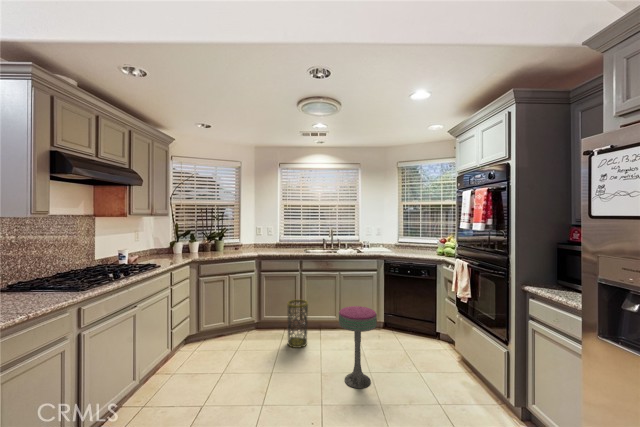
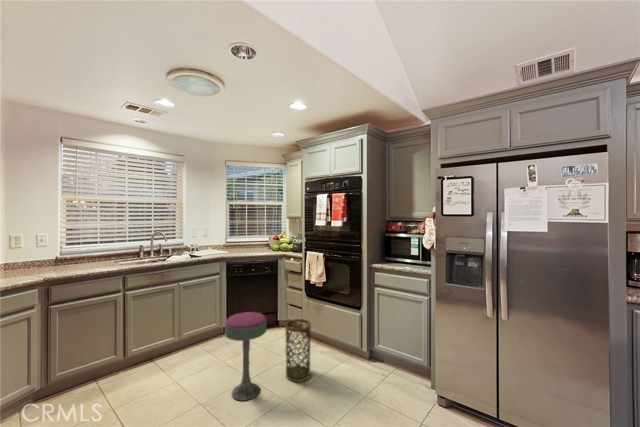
trash can: present [288,300,308,348] -> present [285,319,311,382]

